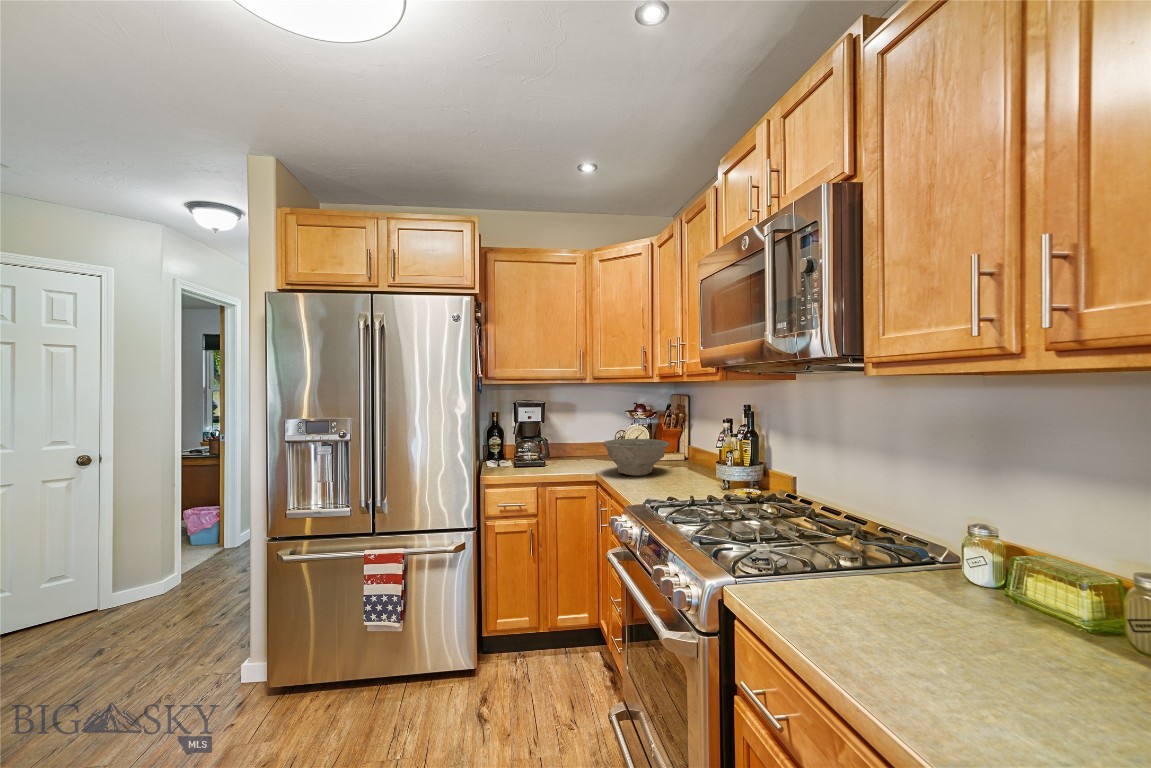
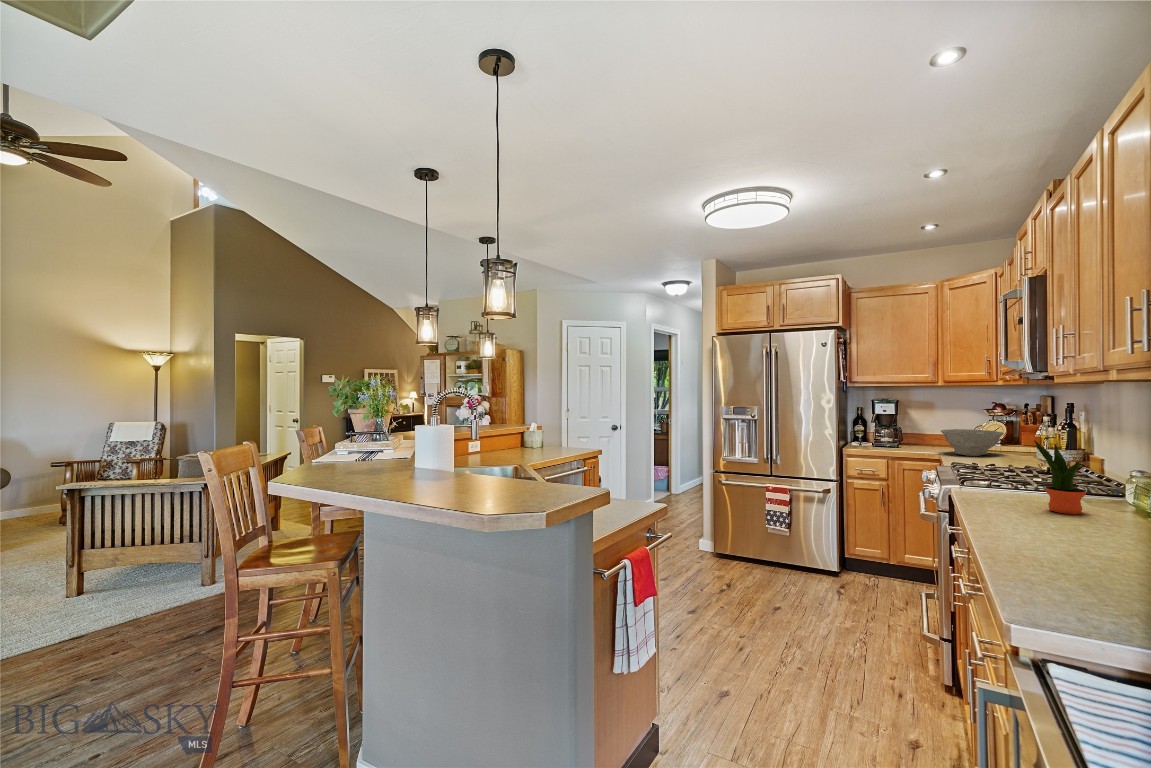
potted plant: none [945,500,1037,662] -> present [1034,440,1086,514]

